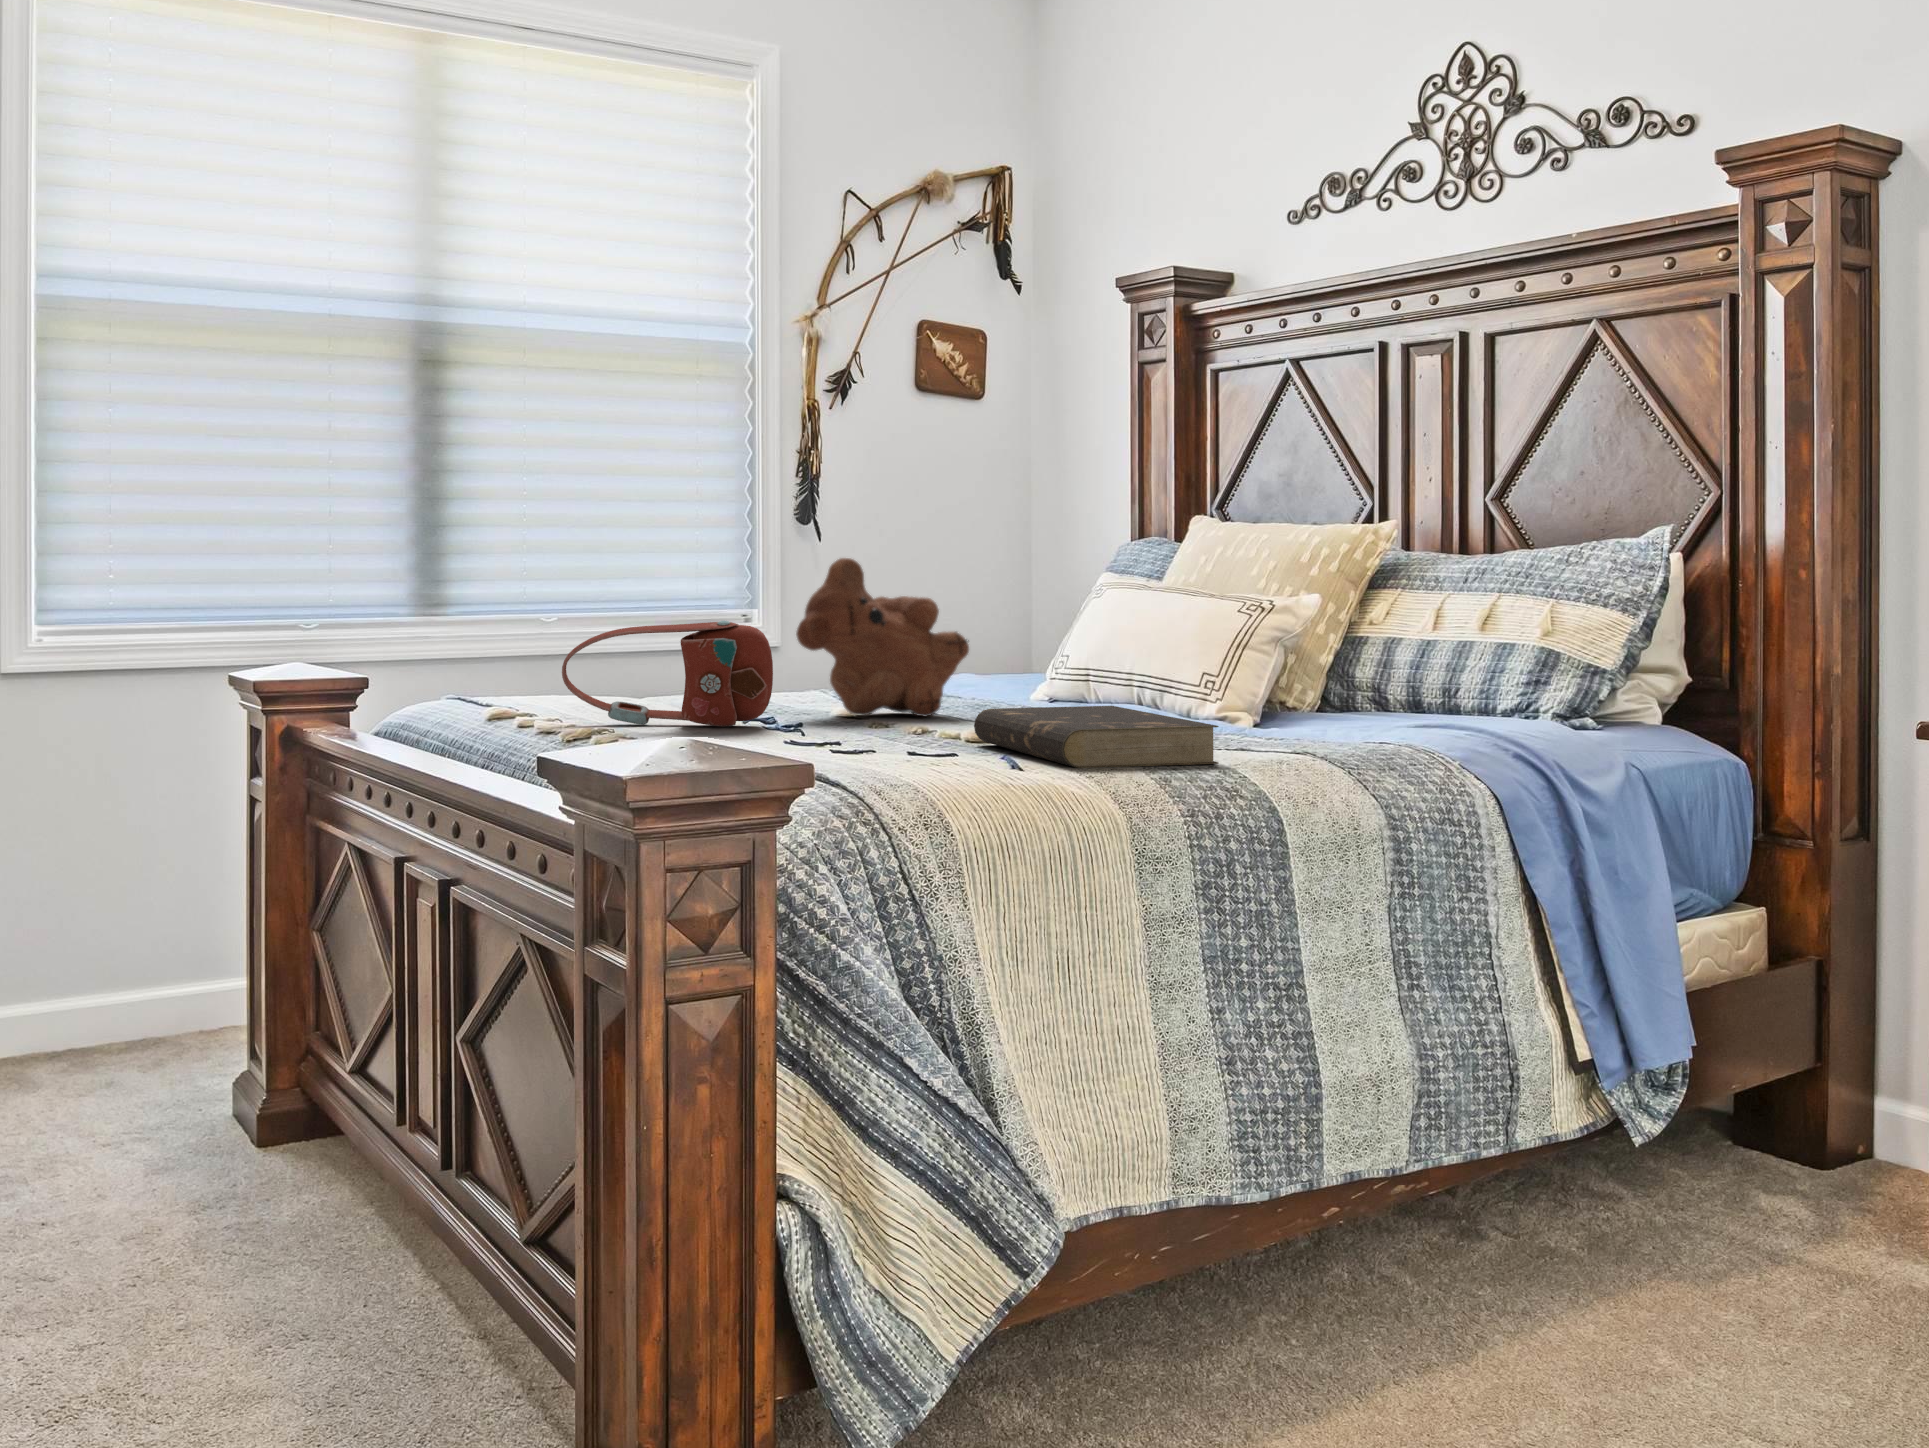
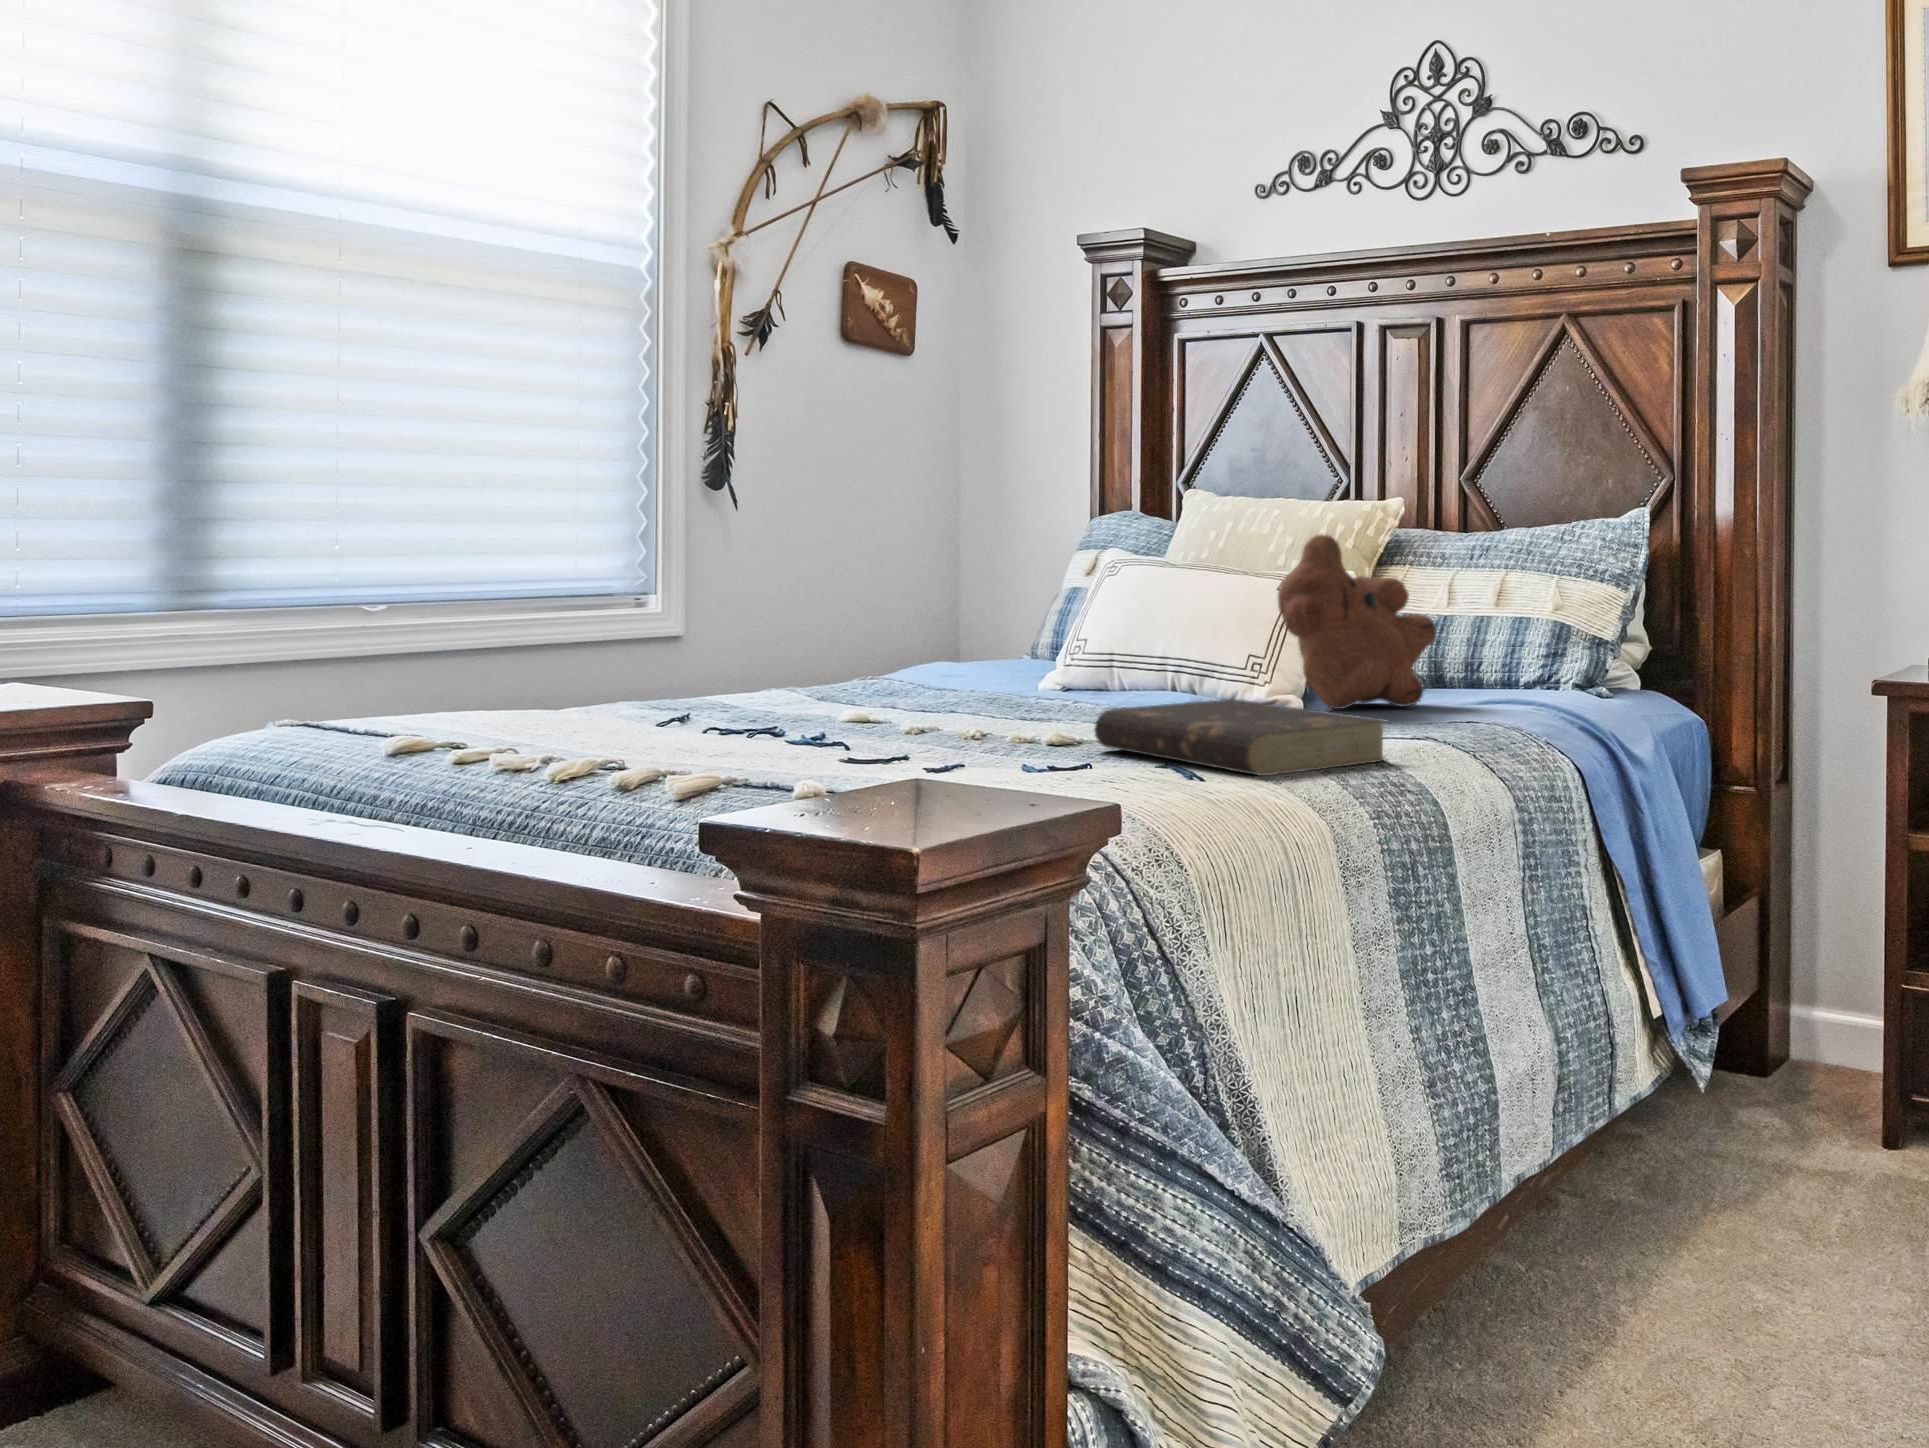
teddy bear: present [796,558,969,716] -> present [1278,534,1437,709]
handbag: present [562,621,773,727] -> none [522,610,813,745]

